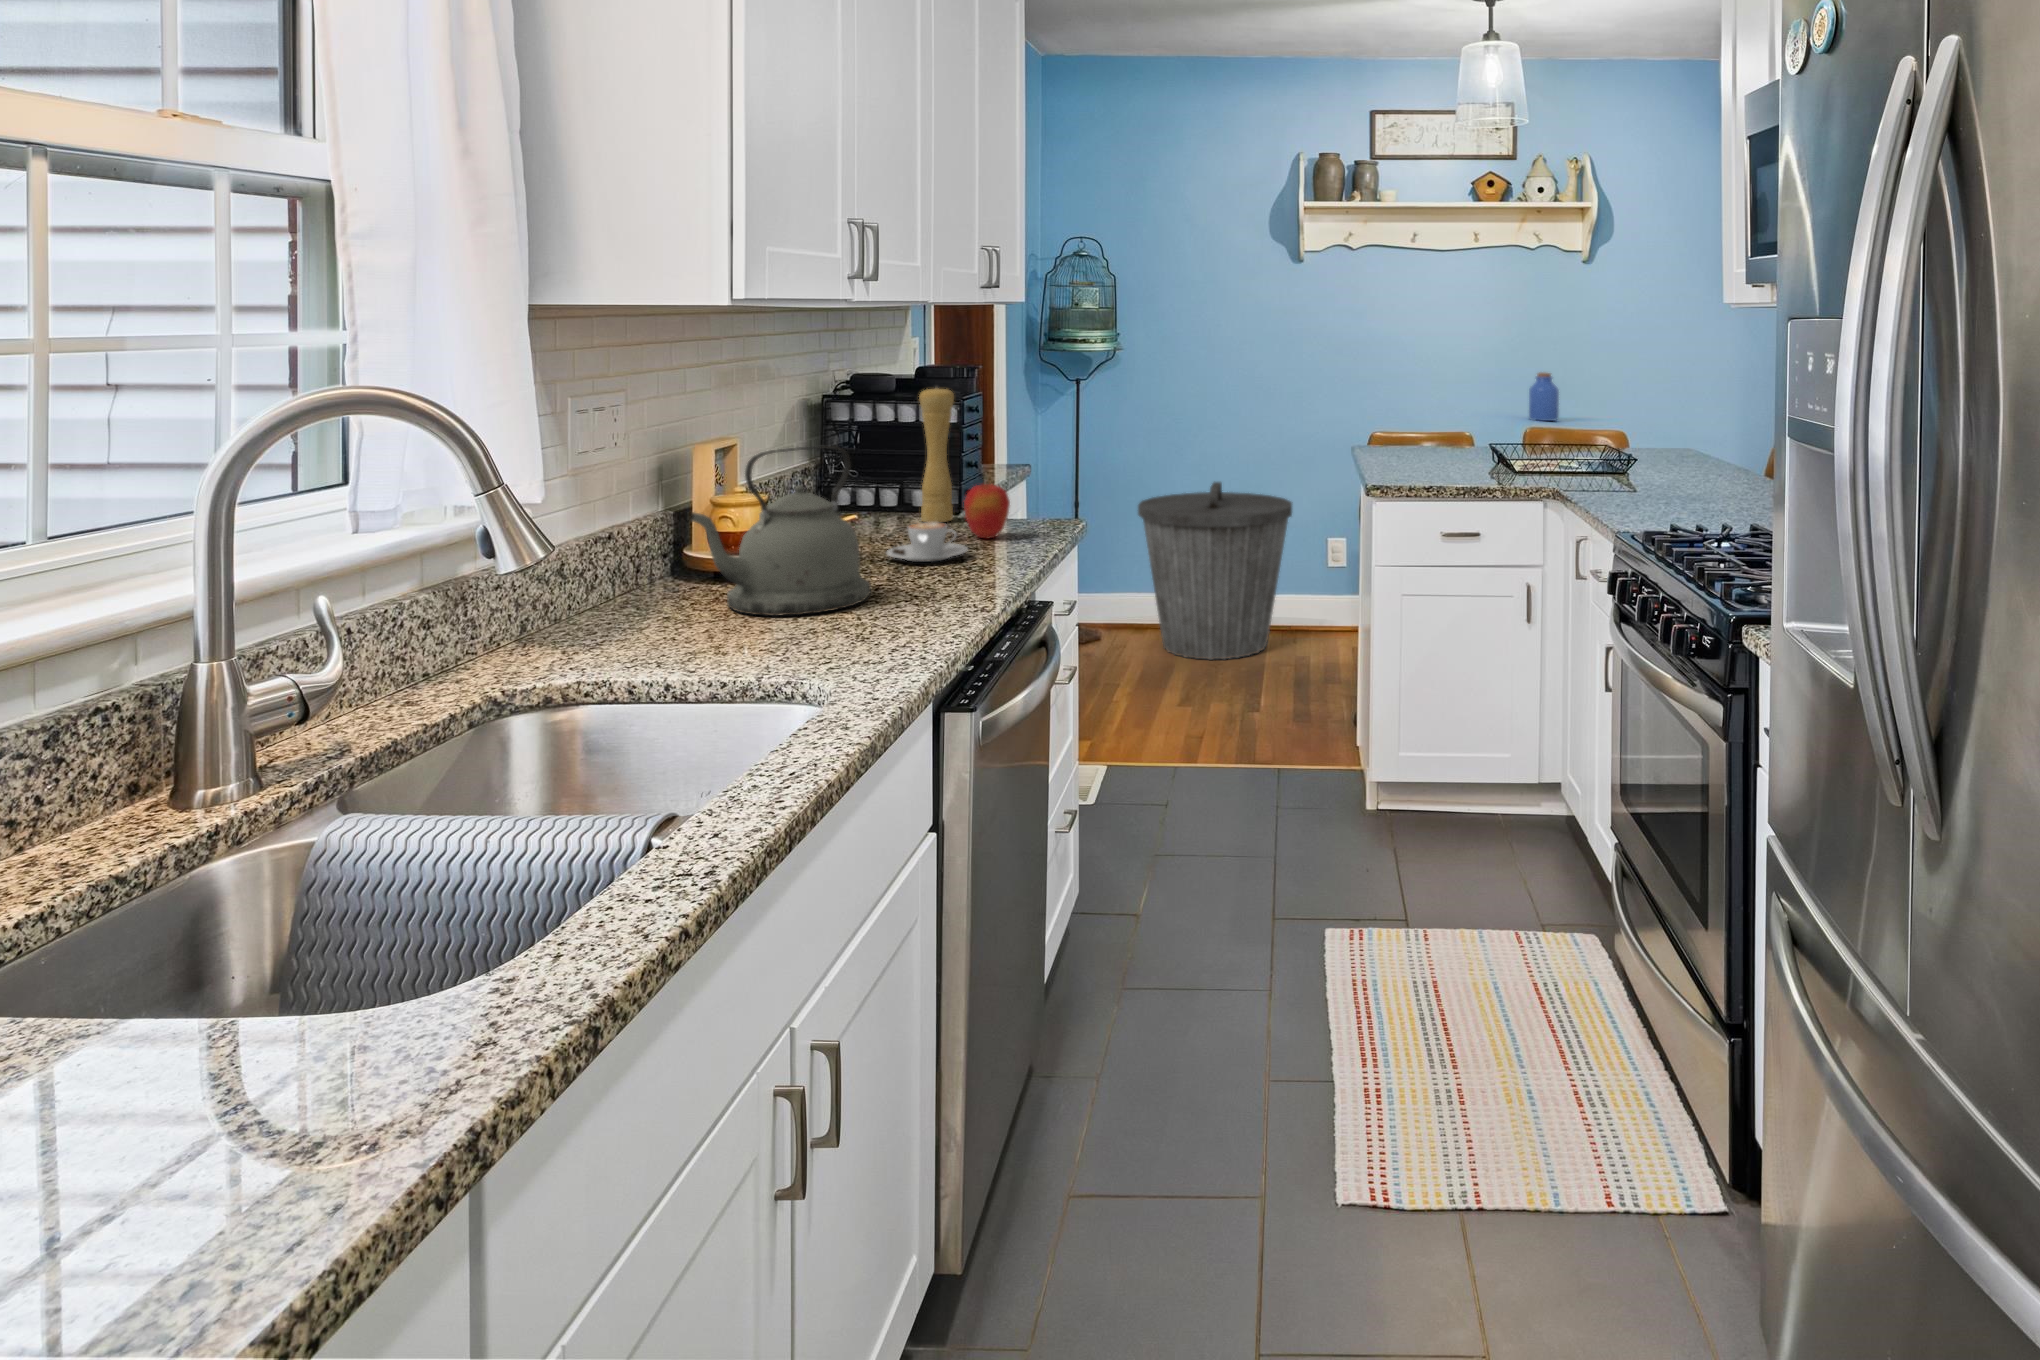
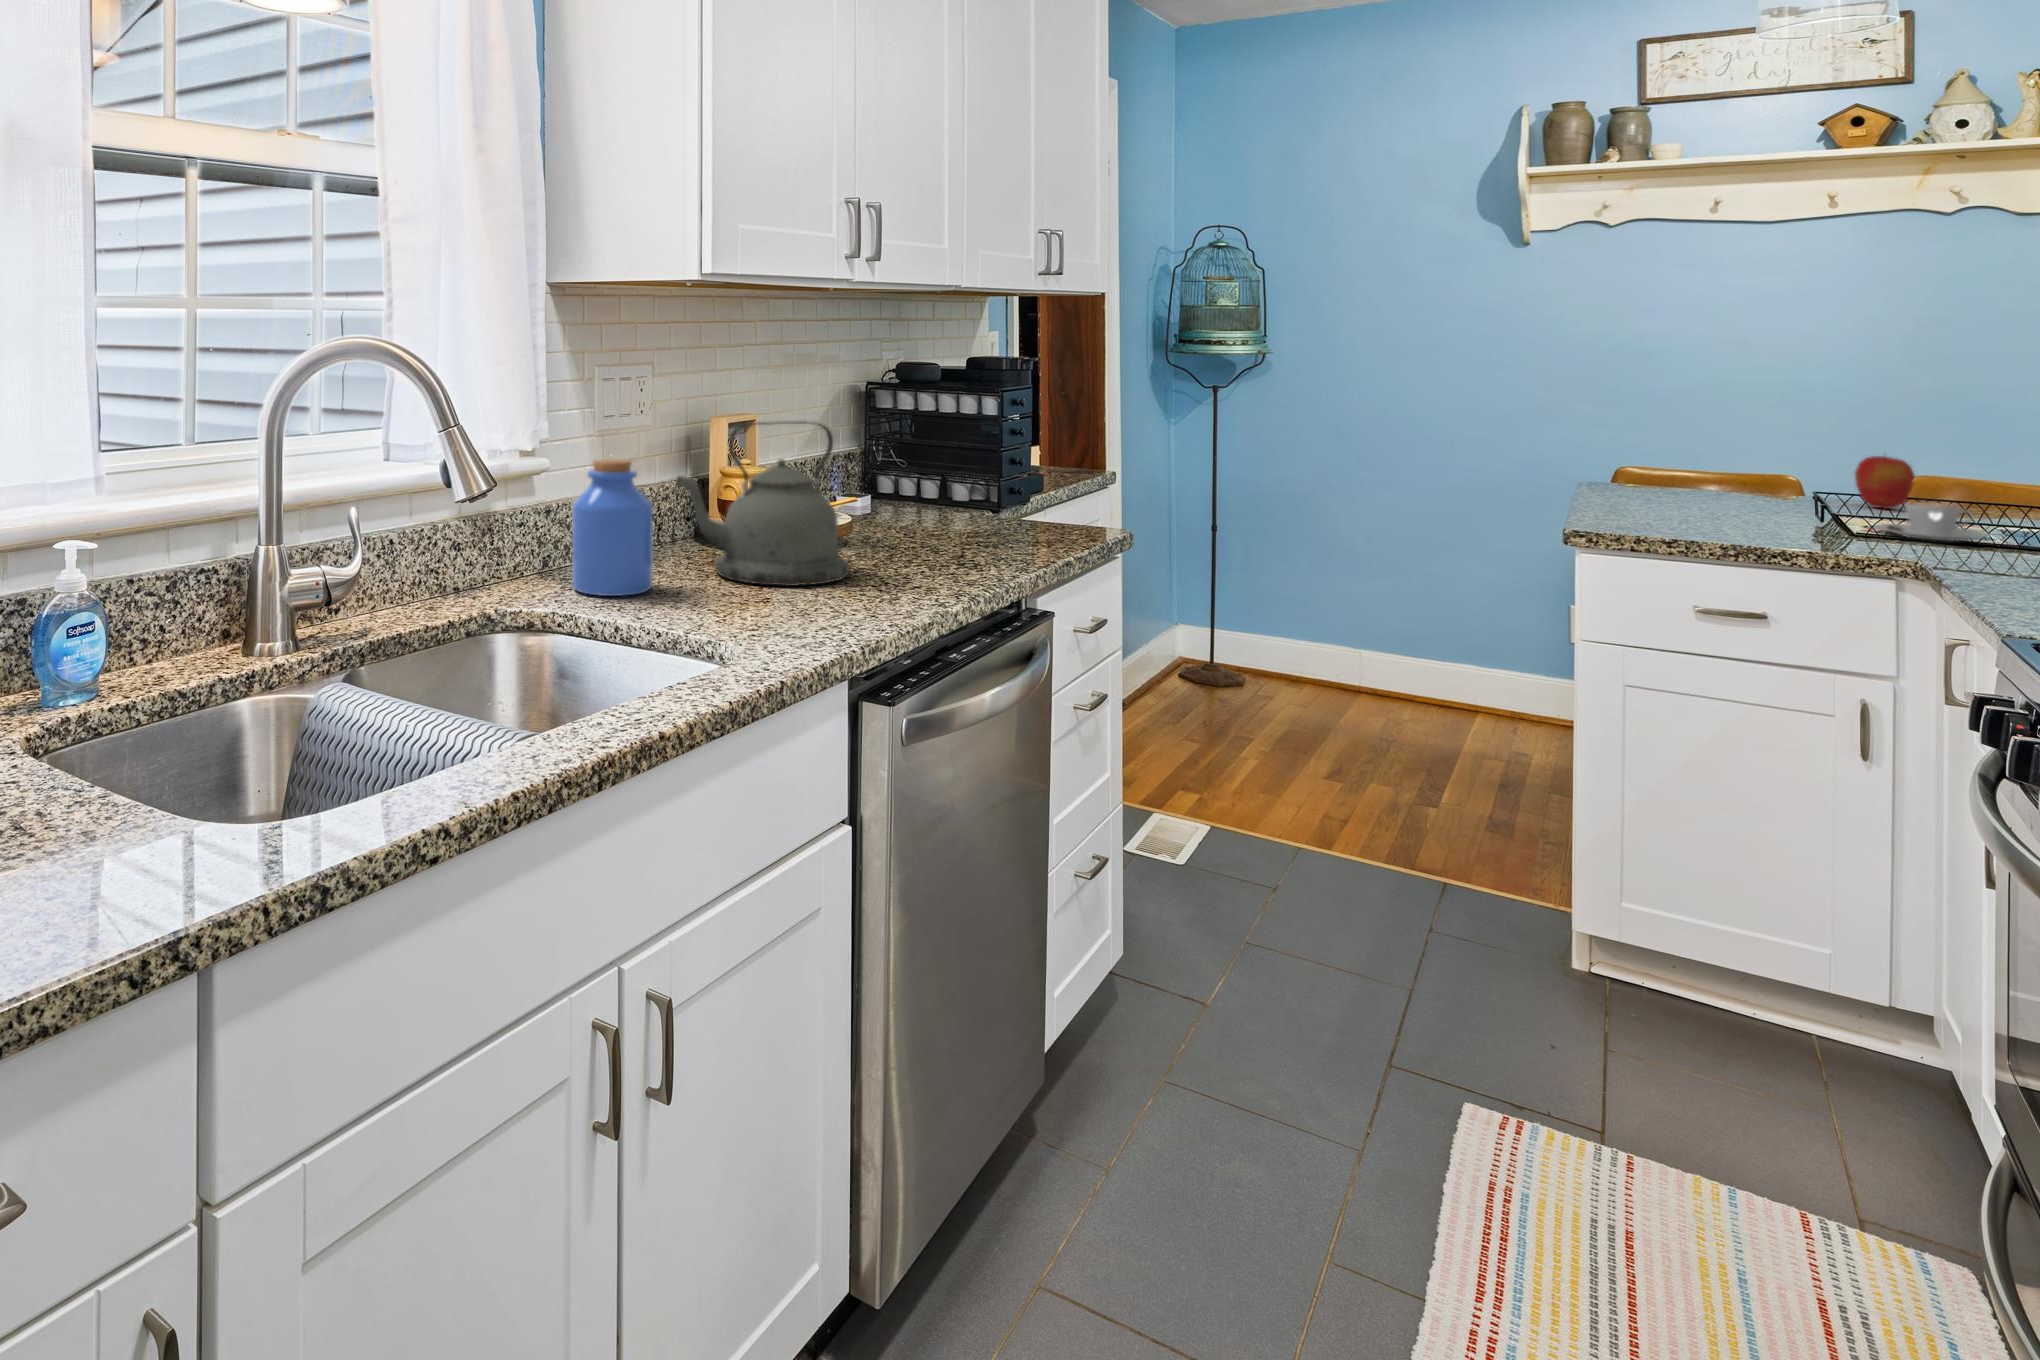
jar: present [1529,372,1559,421] -> present [572,459,653,596]
pepper mill: present [919,387,954,523] -> none [954,376,991,520]
trash can: present [1138,482,1292,660] -> none [1285,519,1506,741]
apple: present [964,484,1010,538] -> present [1855,456,1915,509]
coffee cup: present [887,522,968,562] -> present [1877,502,1989,541]

